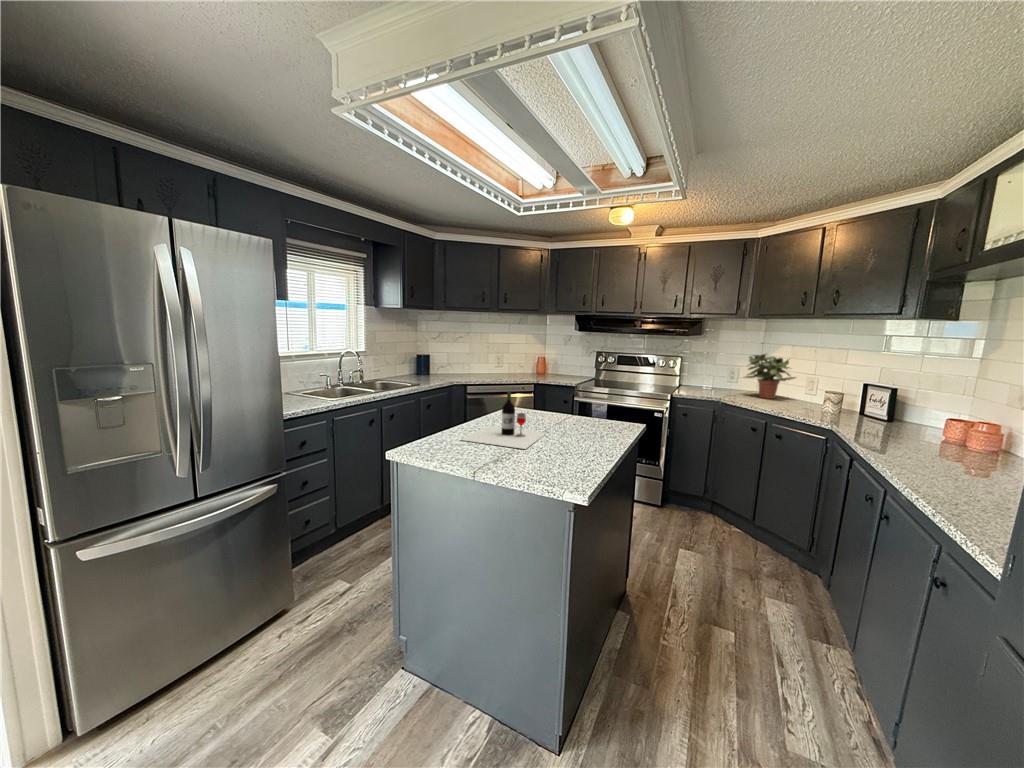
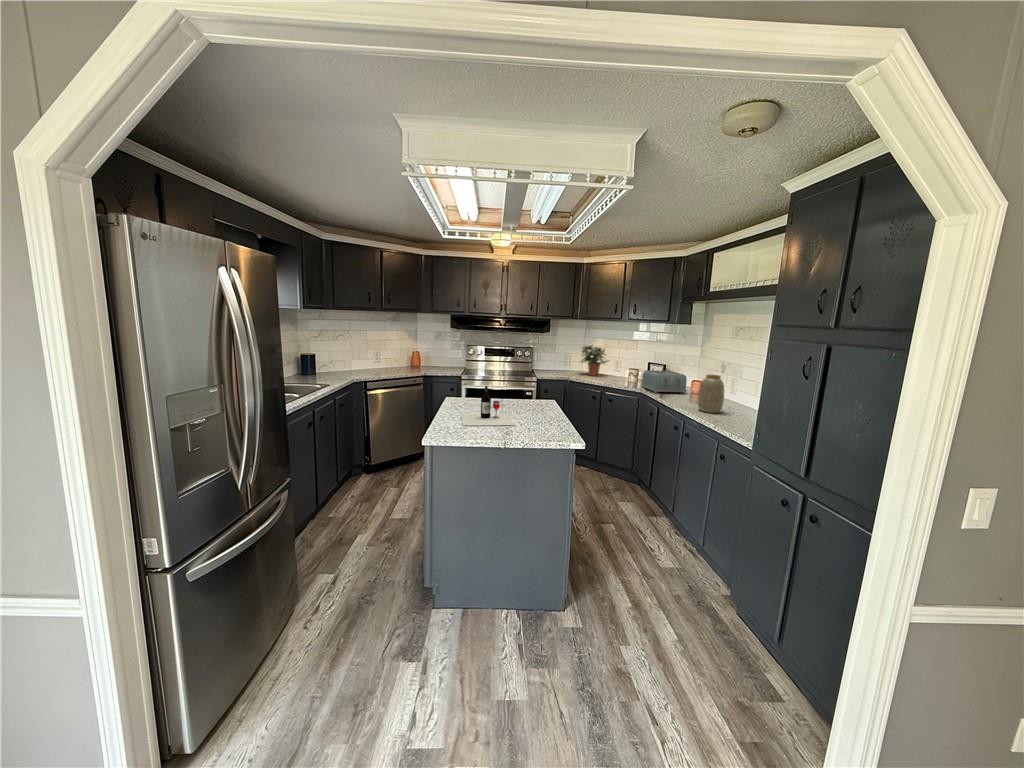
toaster: none [836,394,929,439] -> present [641,370,687,394]
vase: none [925,405,996,483] -> present [698,375,724,413]

